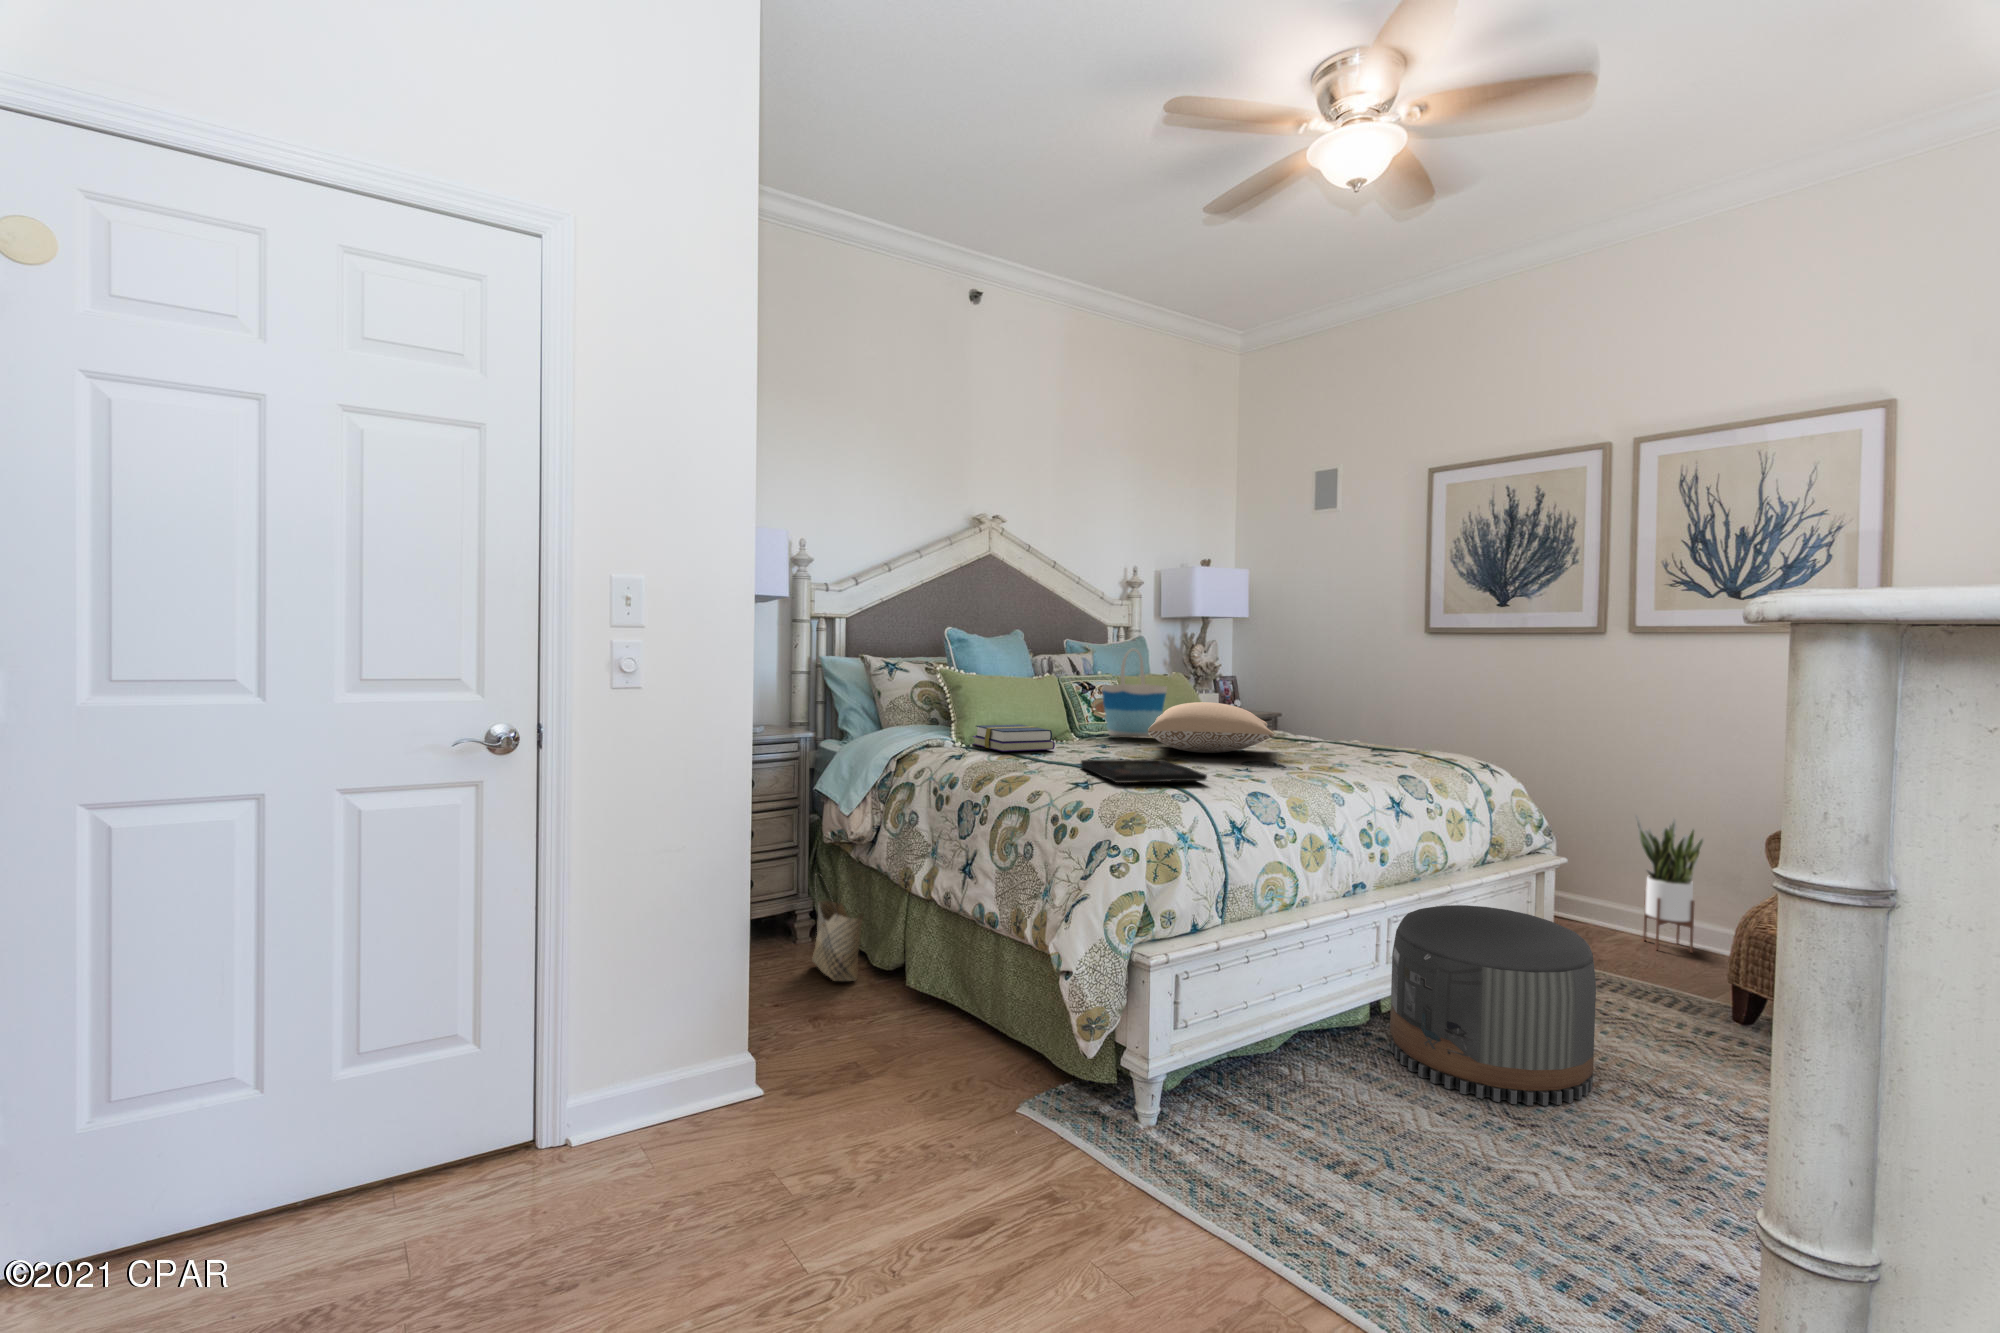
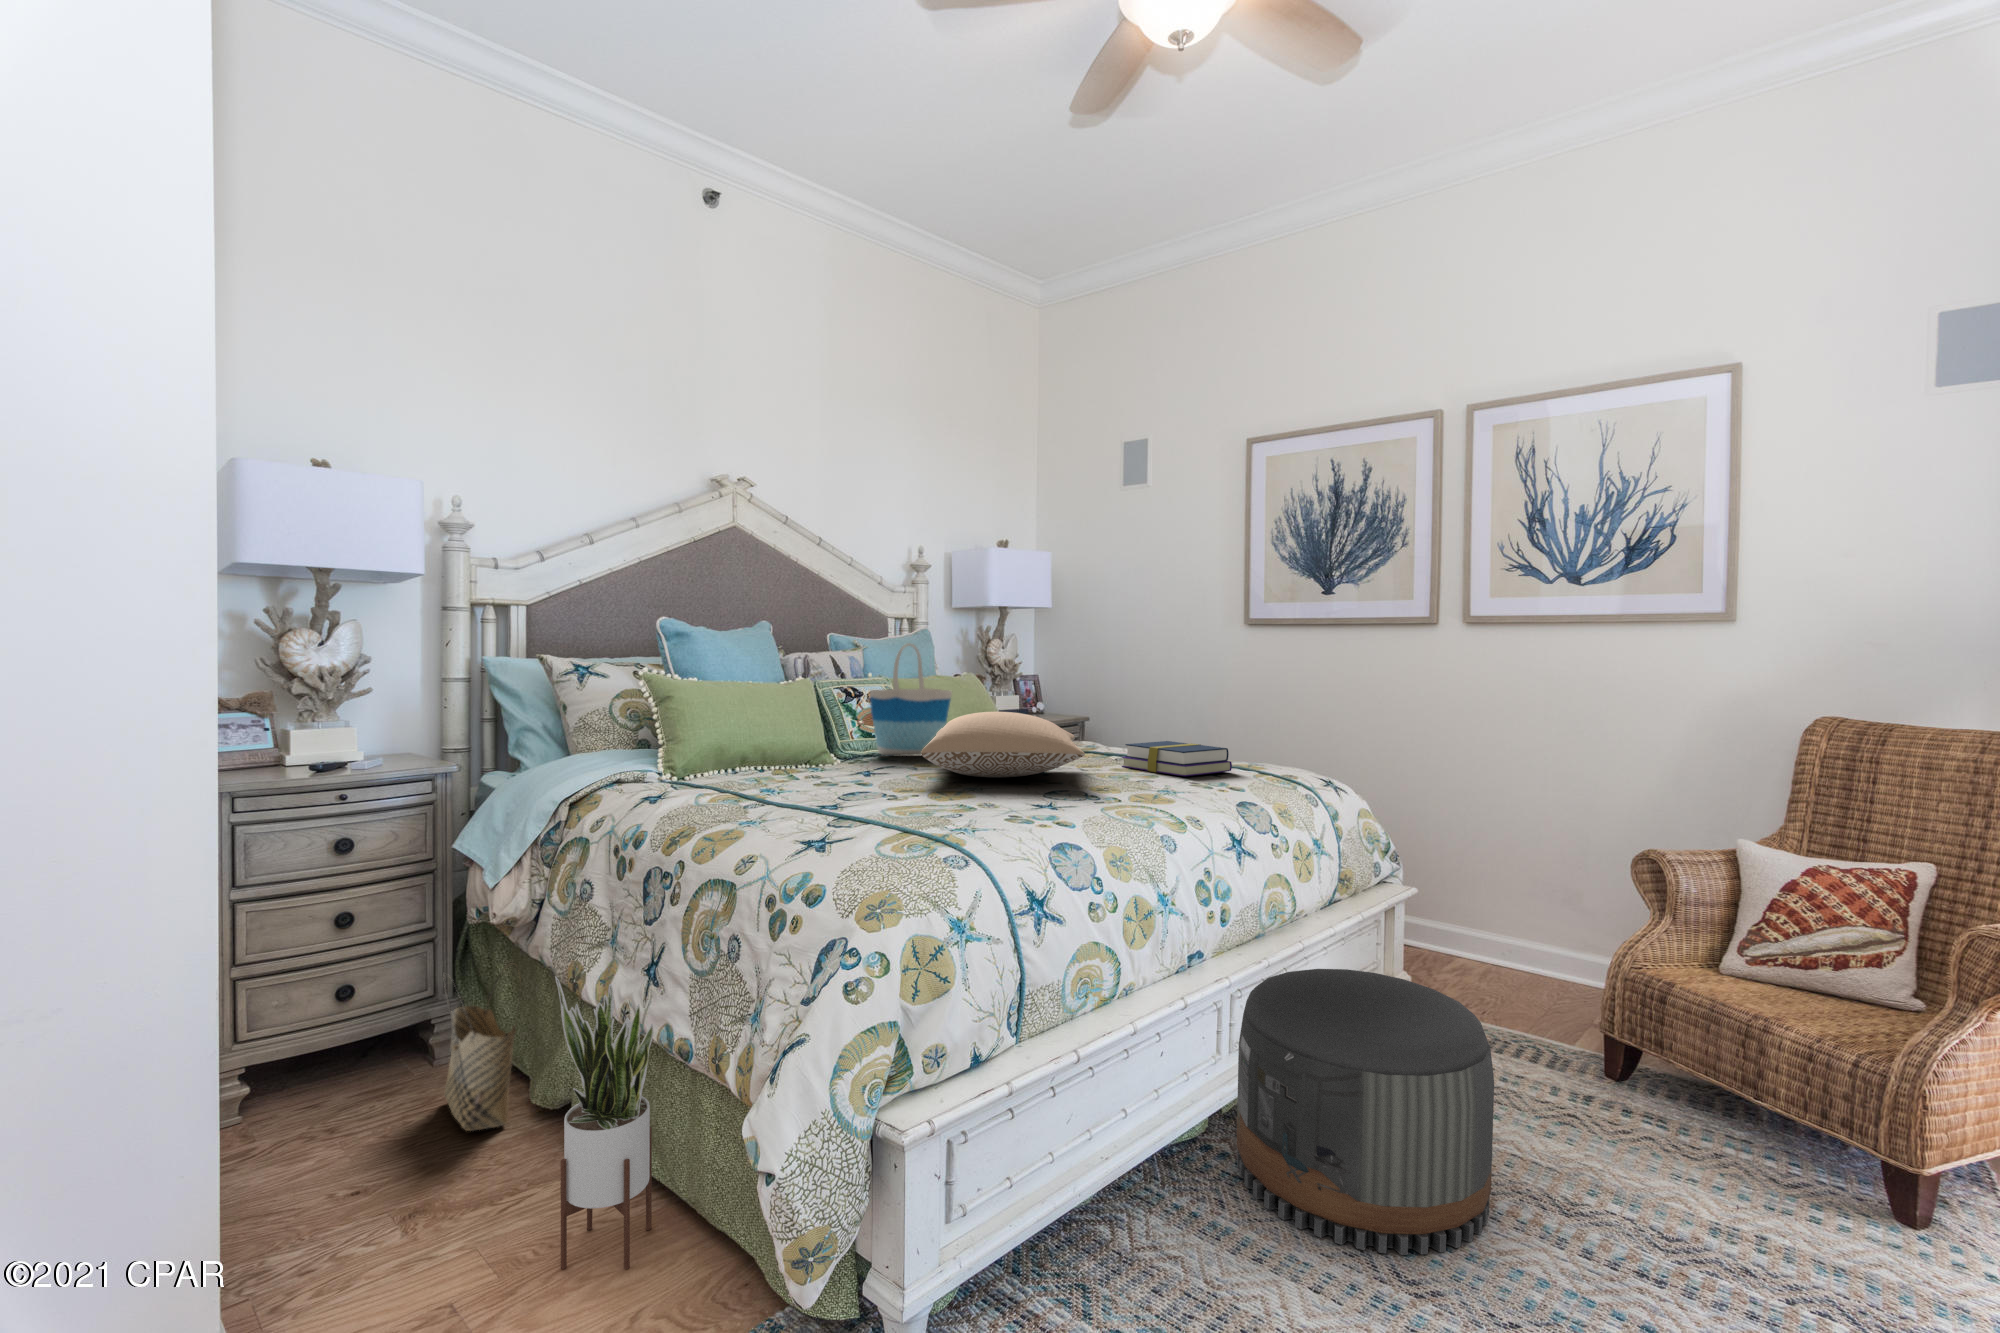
book: present [973,725,1055,751] -> present [1122,741,1232,776]
tray: present [1081,759,1207,783] -> none [821,795,995,841]
potted plant: present [1635,816,1704,953] -> present [555,976,654,1269]

